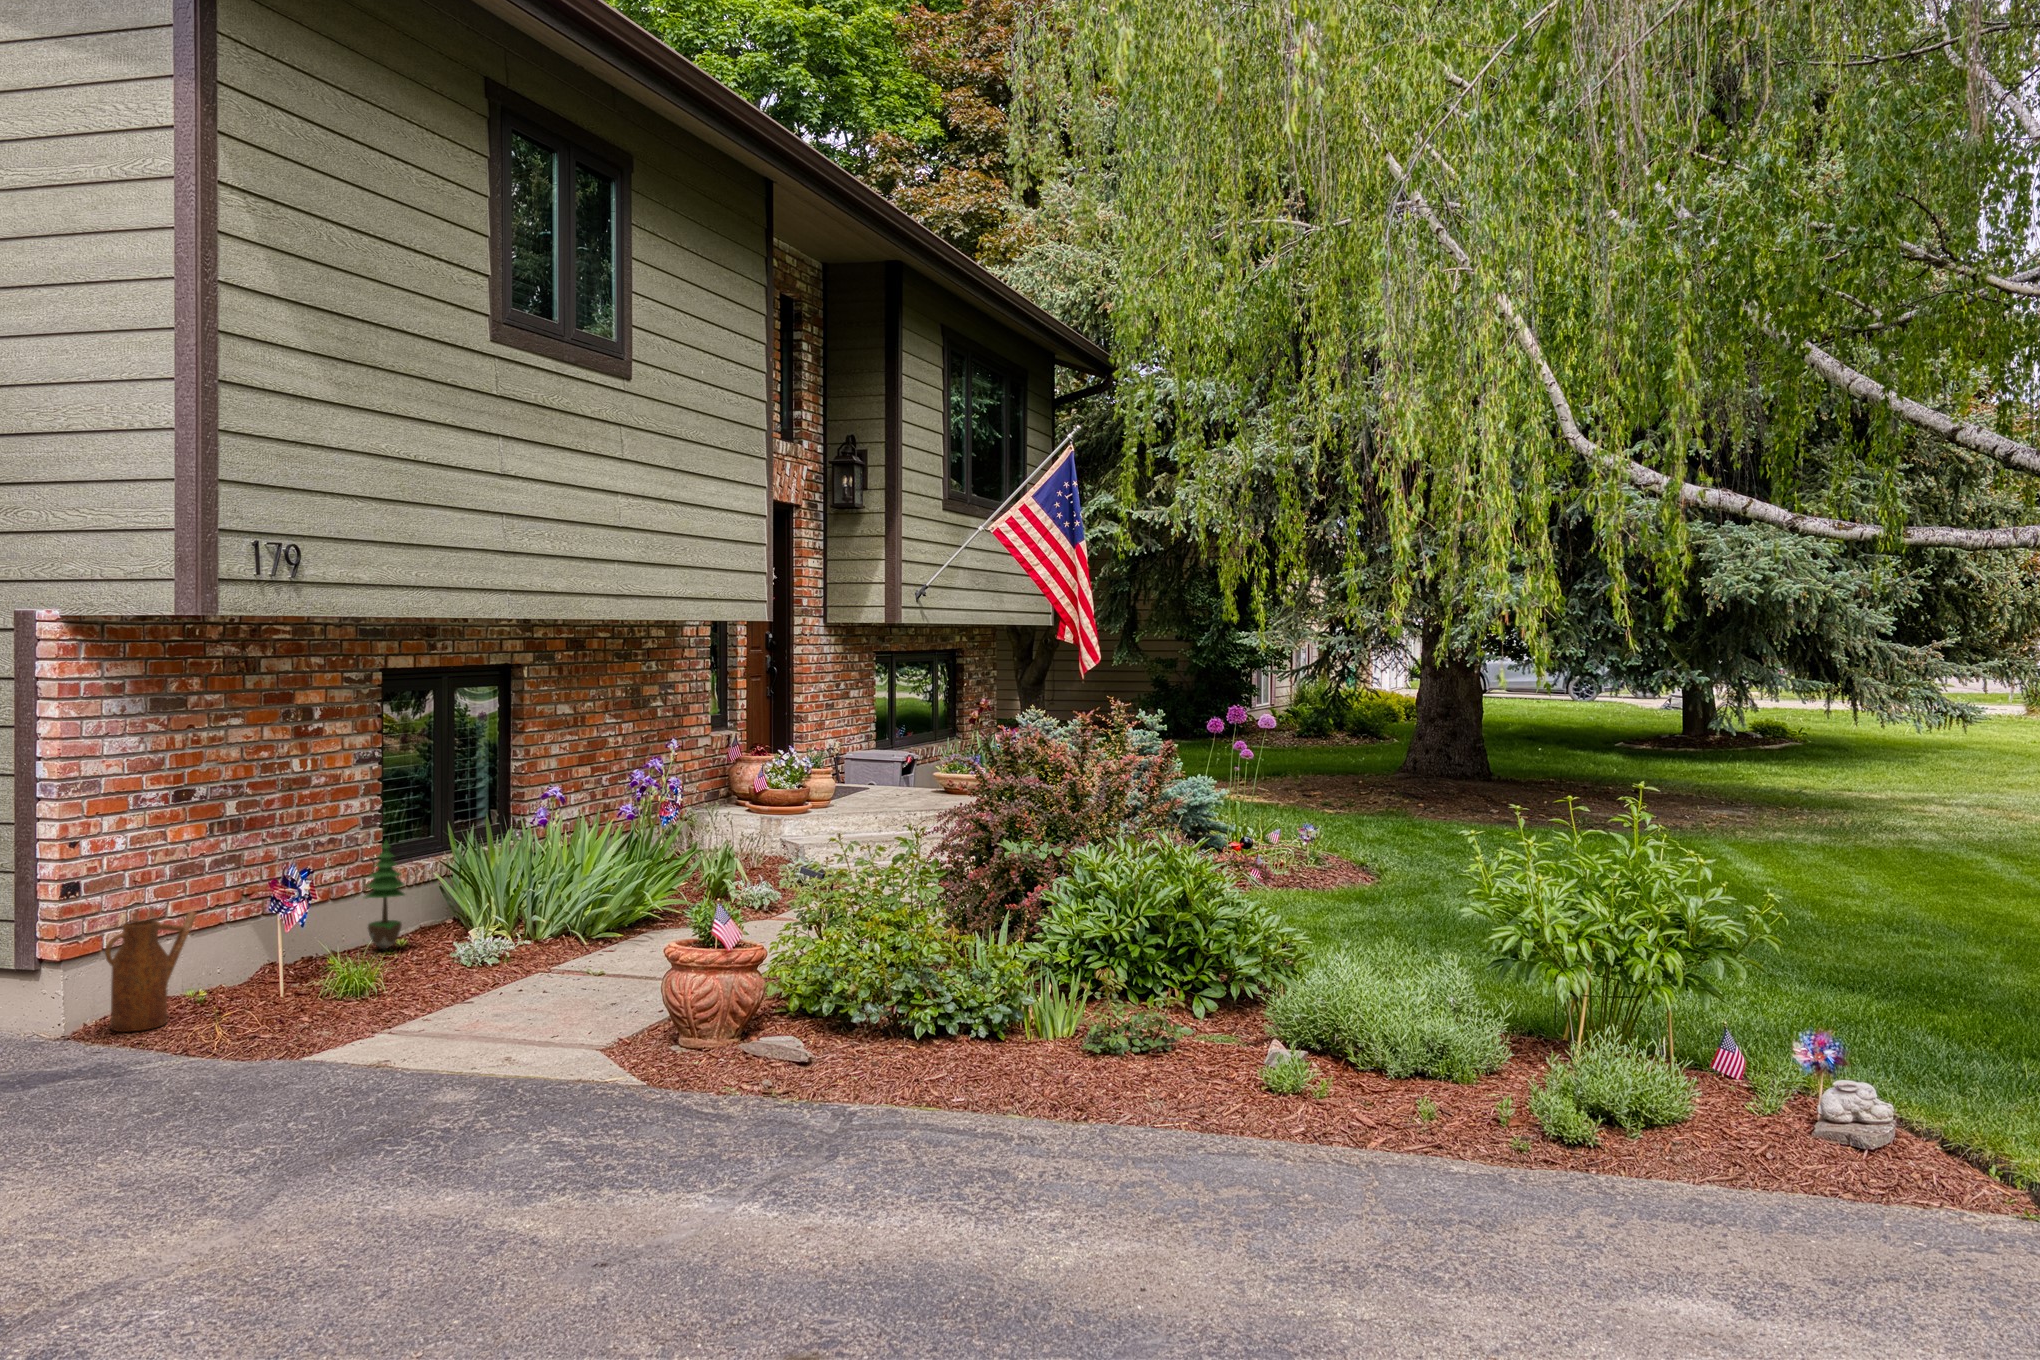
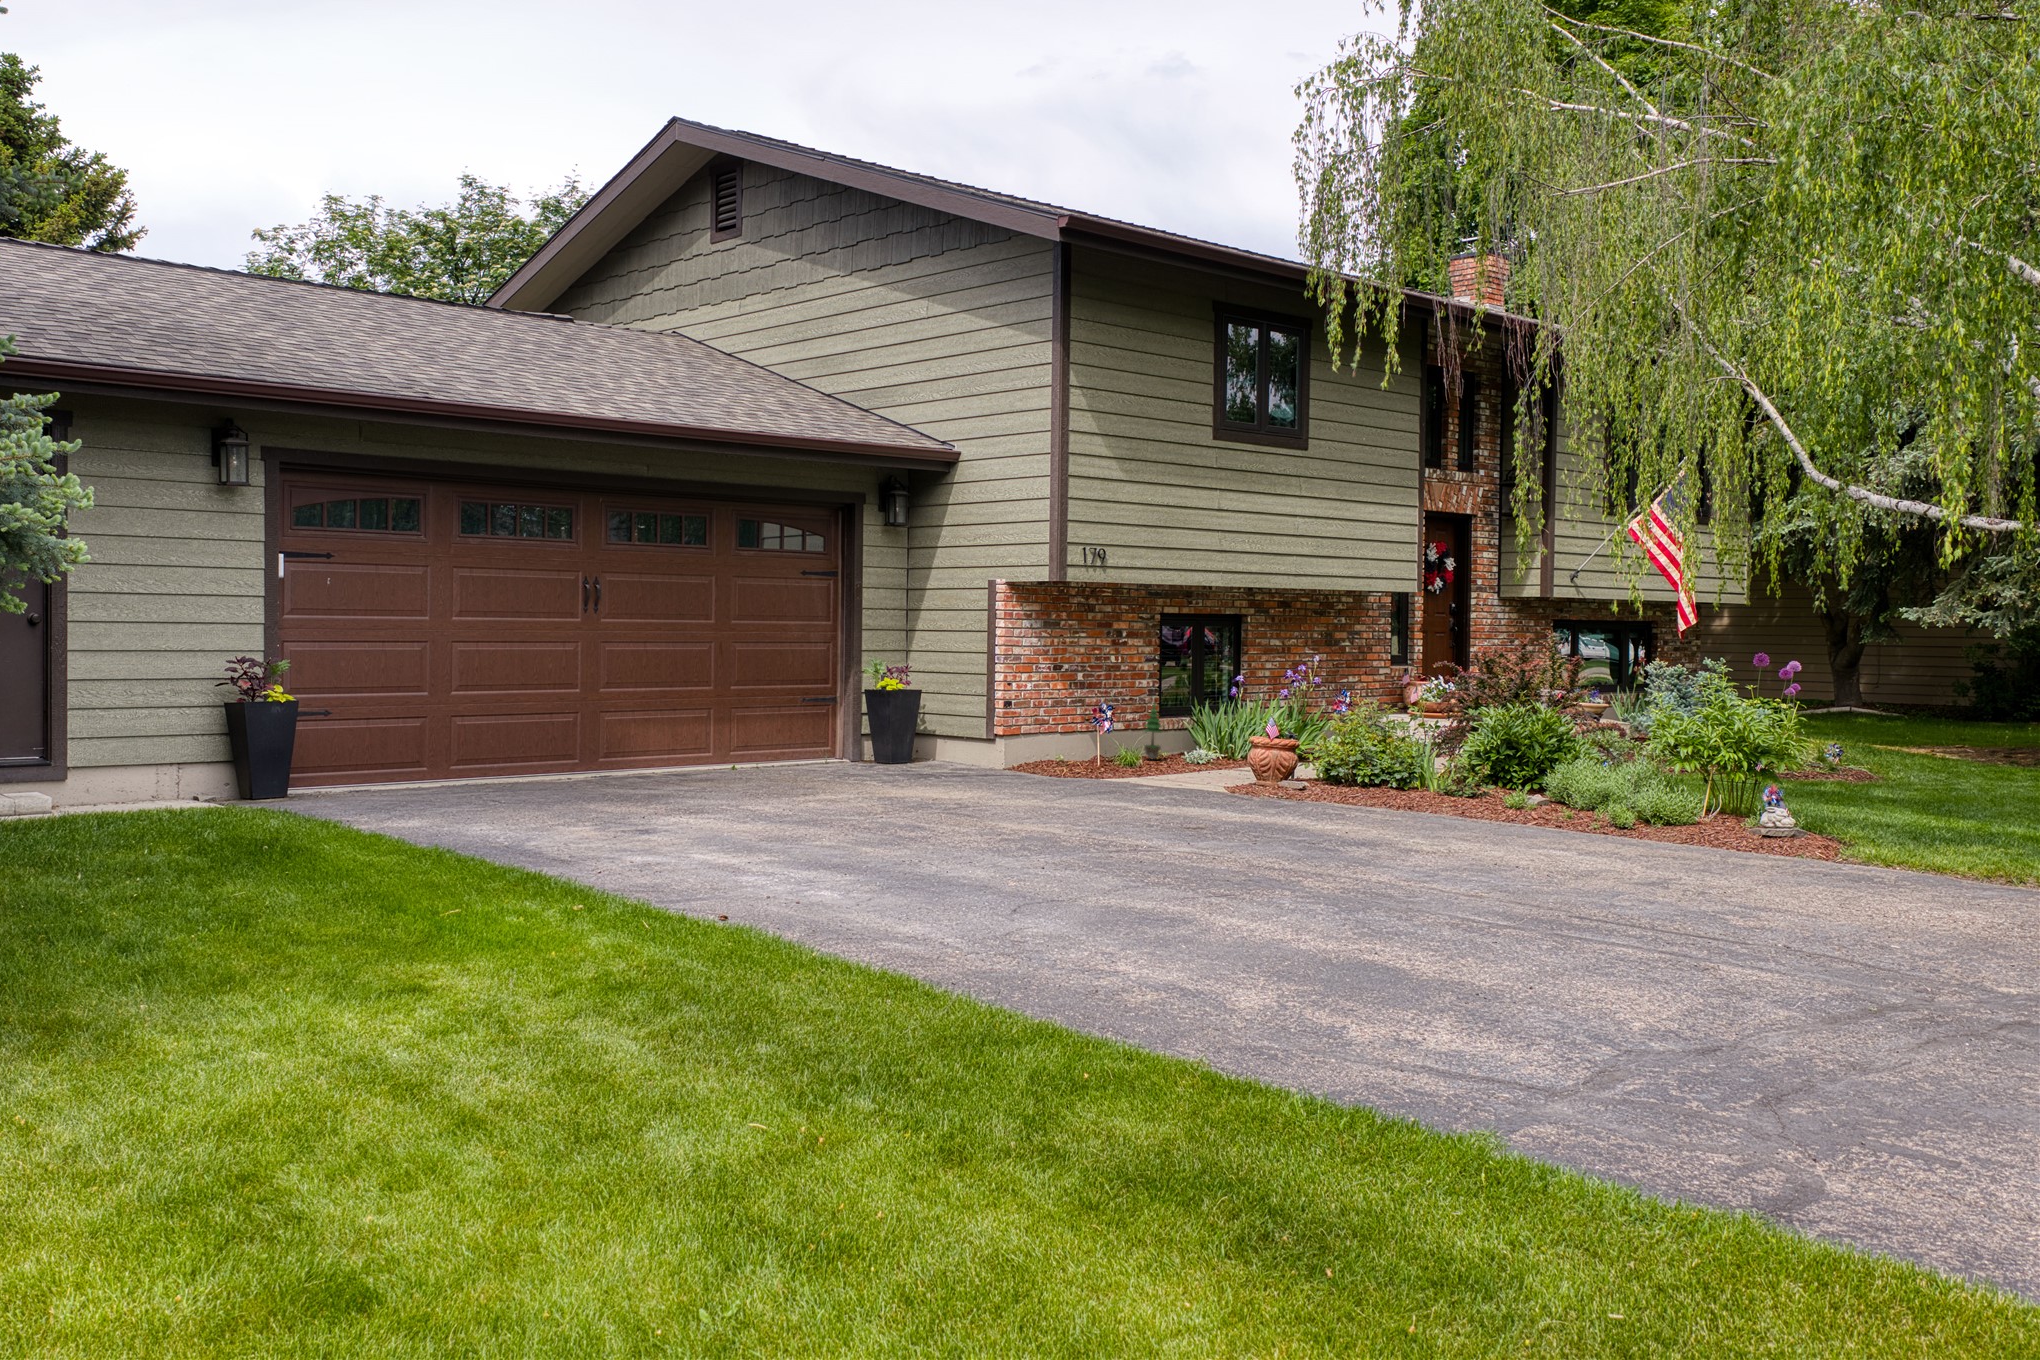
watering can: present [105,911,197,1032] -> none [1022,720,1060,768]

